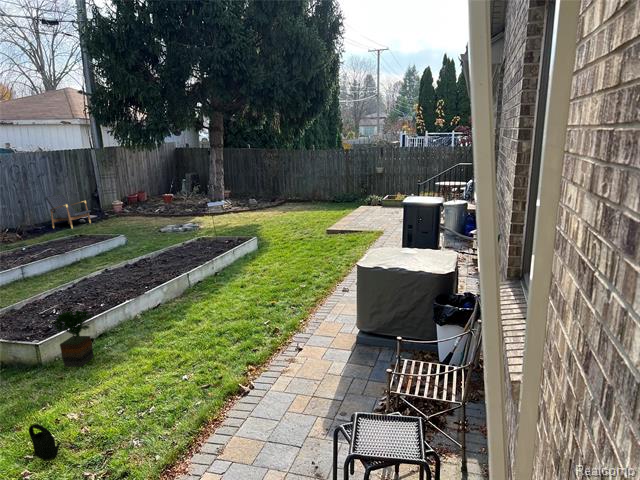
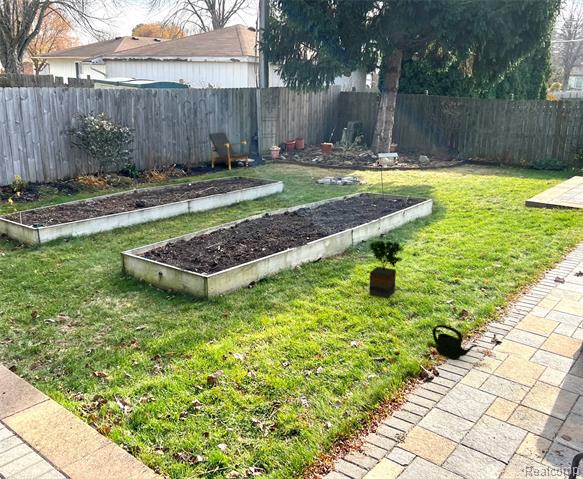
potted tree: present [55,311,94,367] -> present [369,241,403,298]
watering can: present [29,424,61,460] -> present [432,325,477,359]

